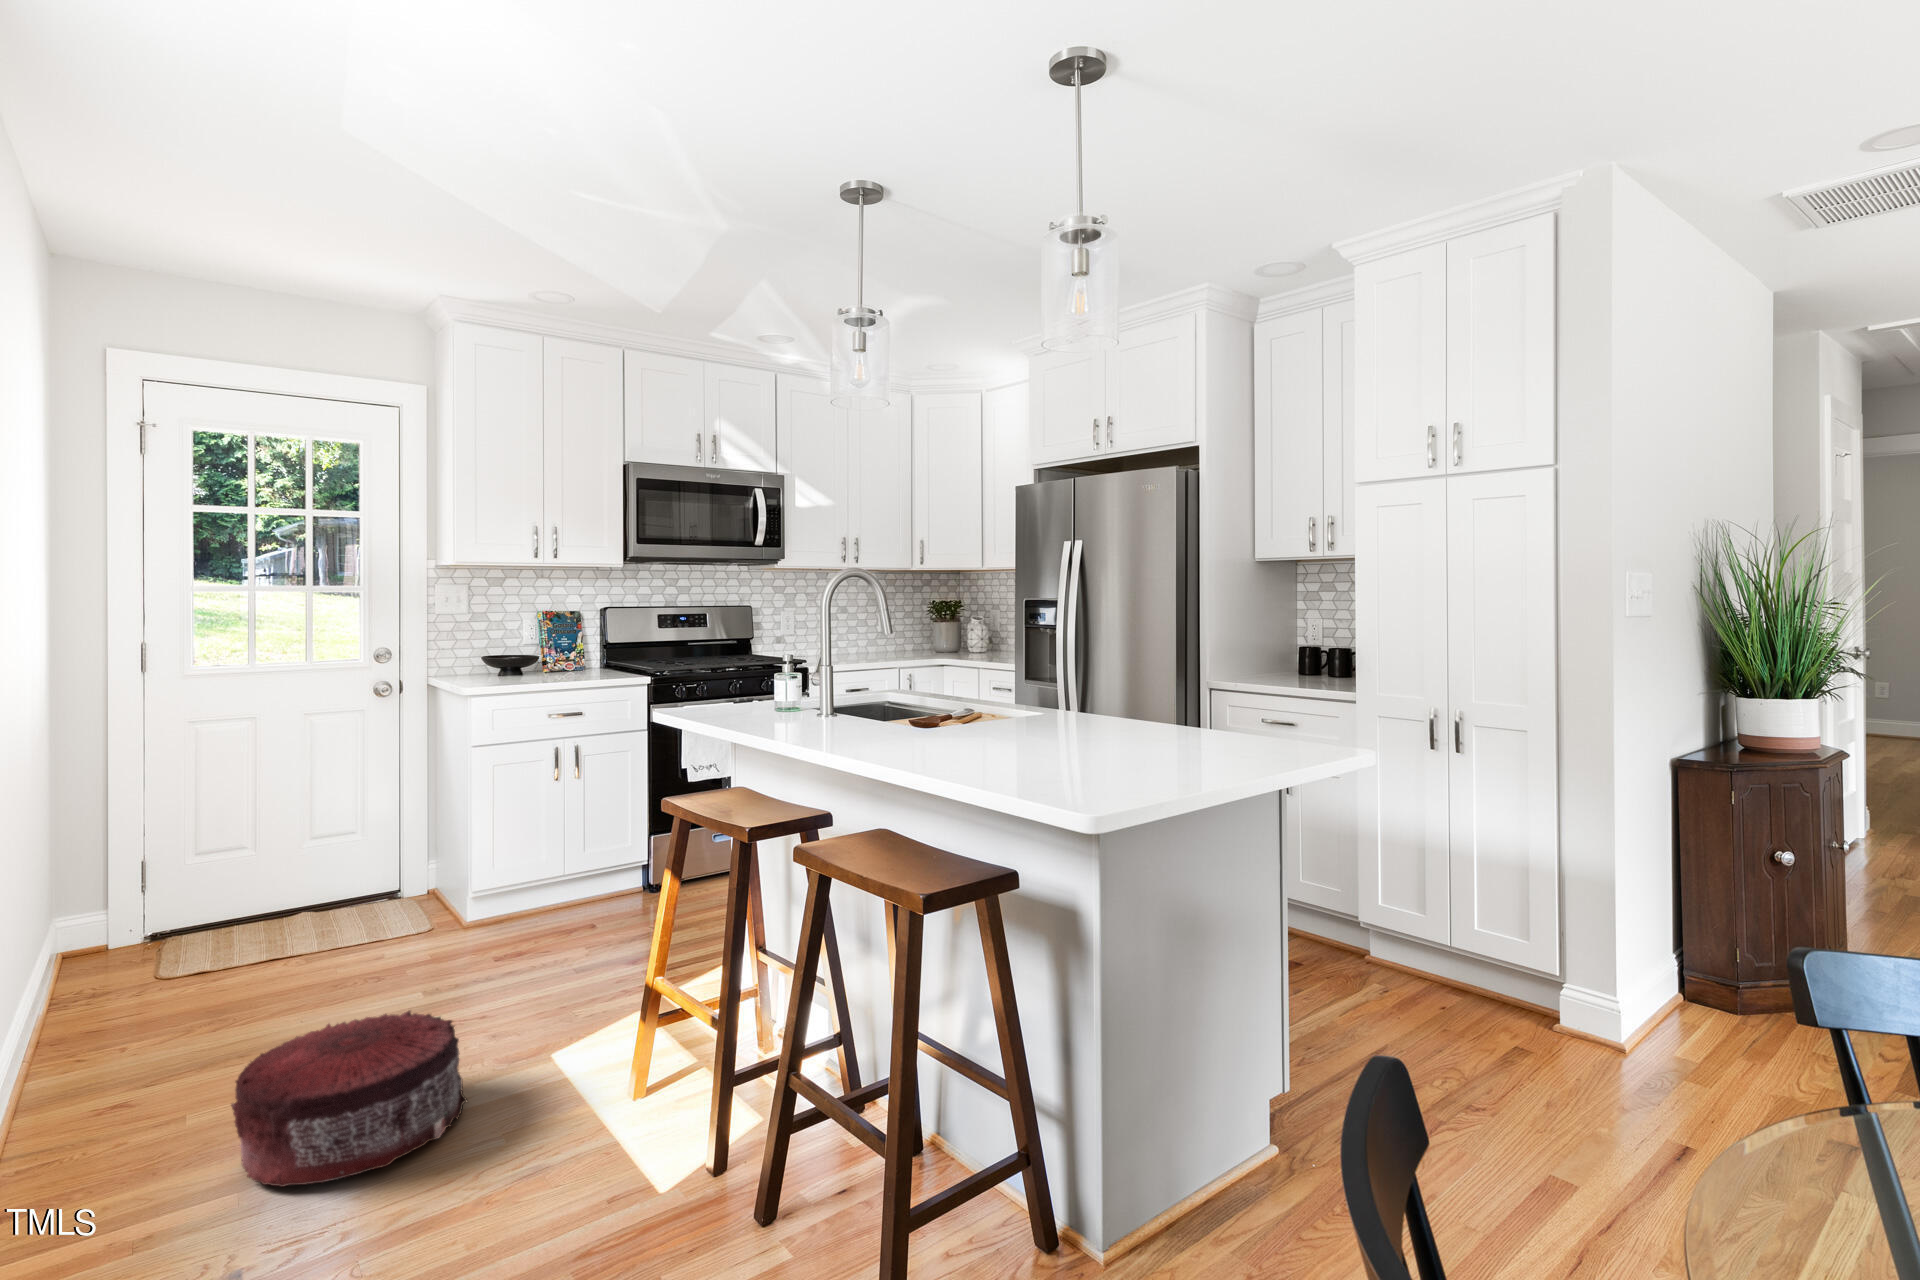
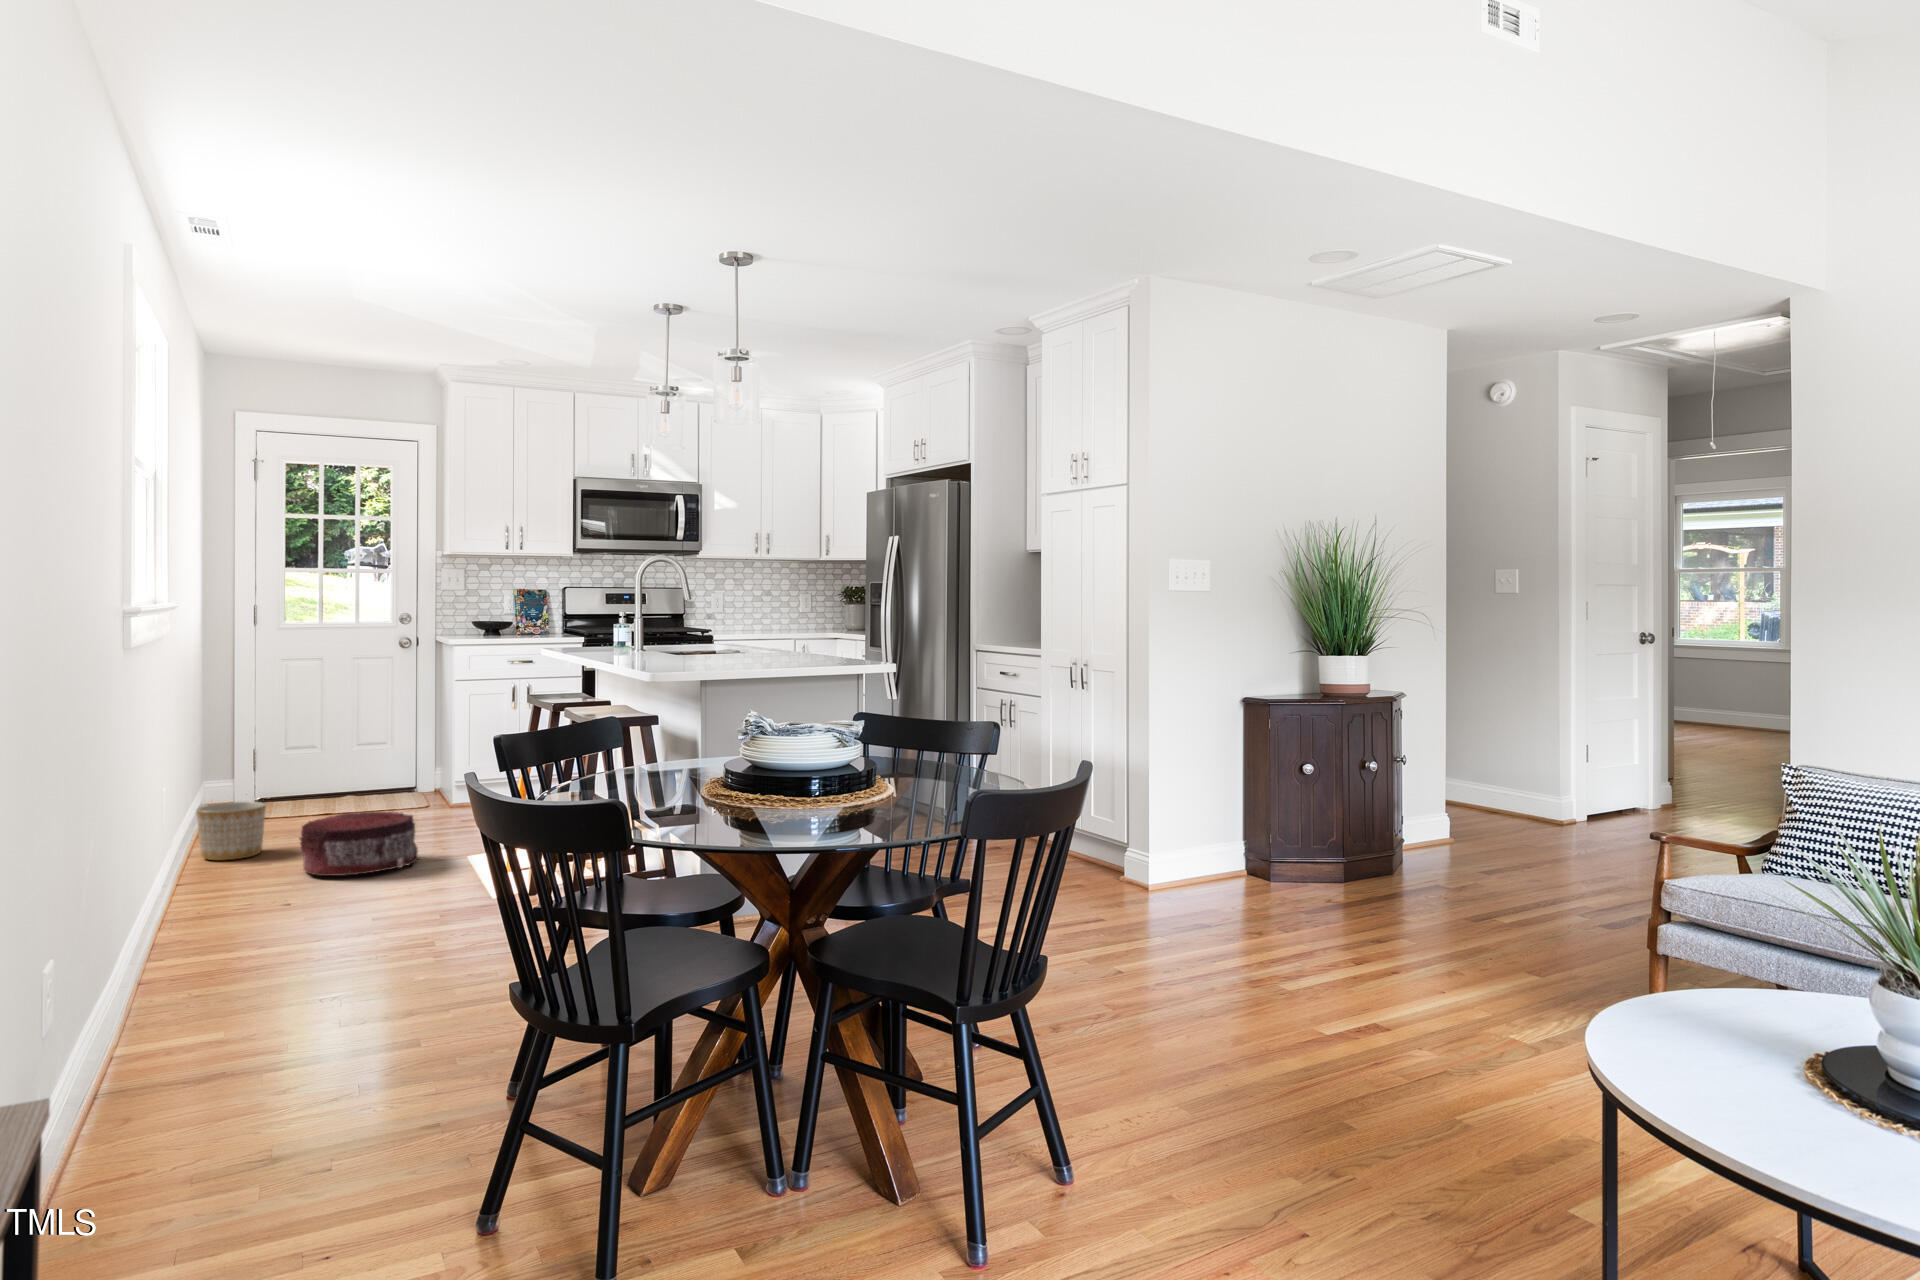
planter: none [14,1000,161,1134] -> present [196,802,266,860]

